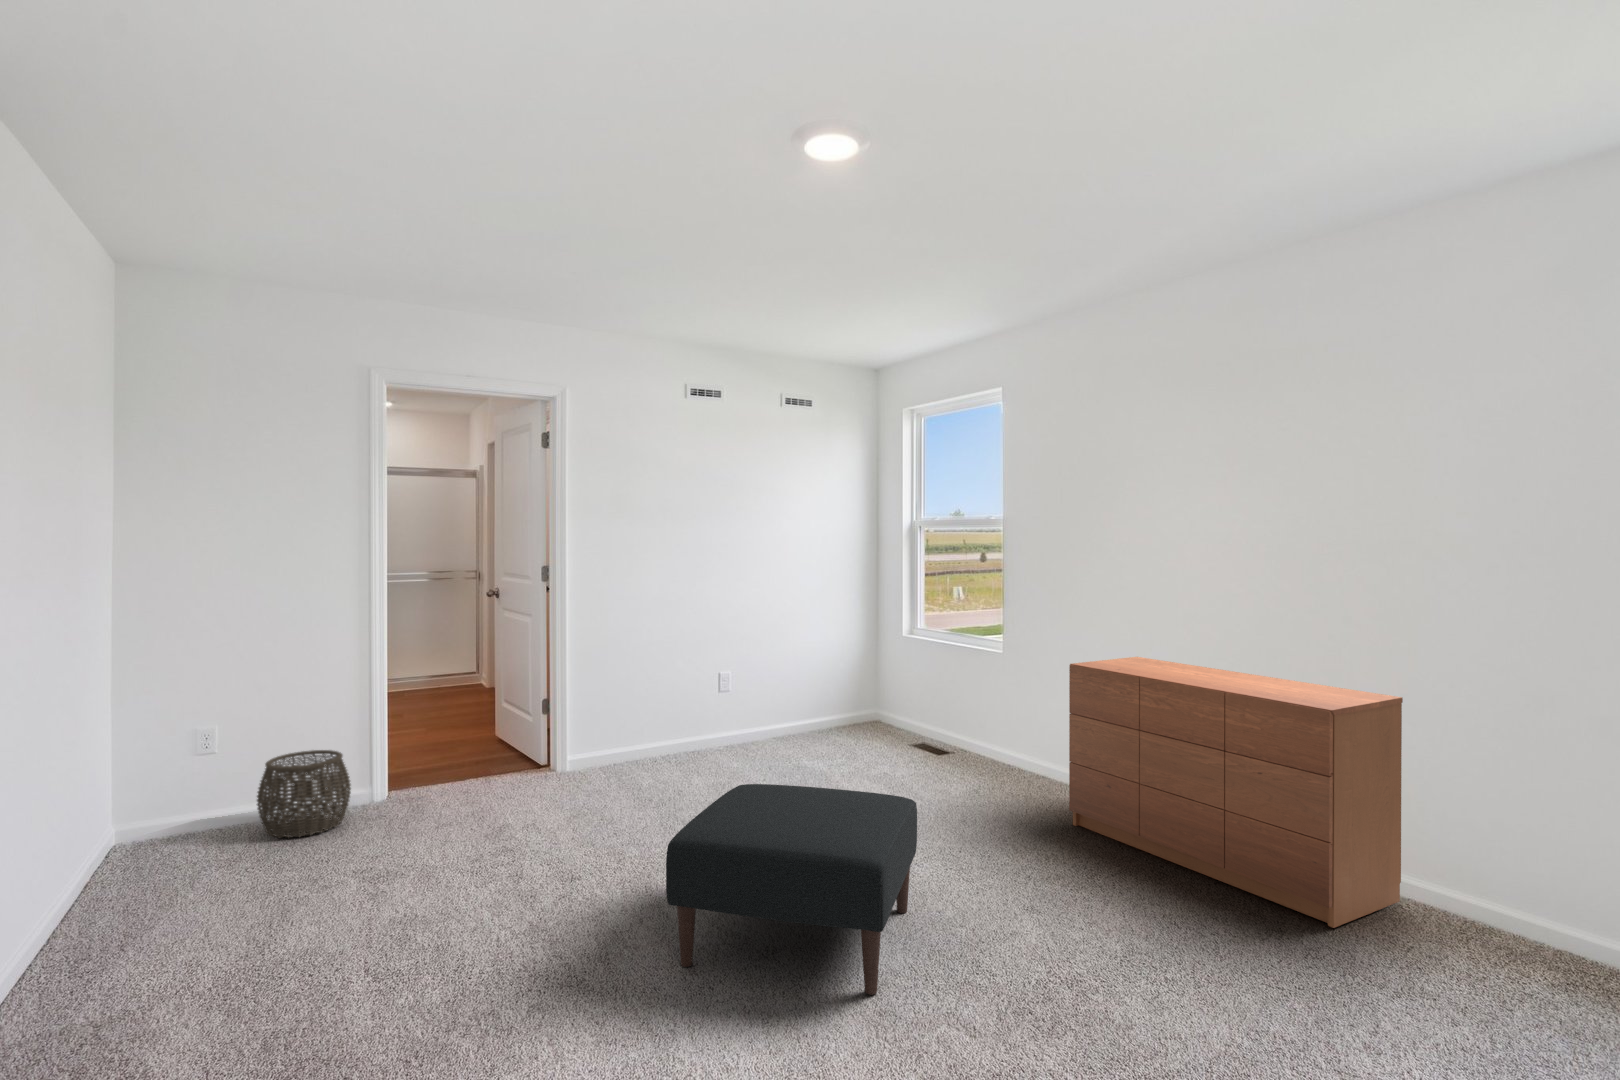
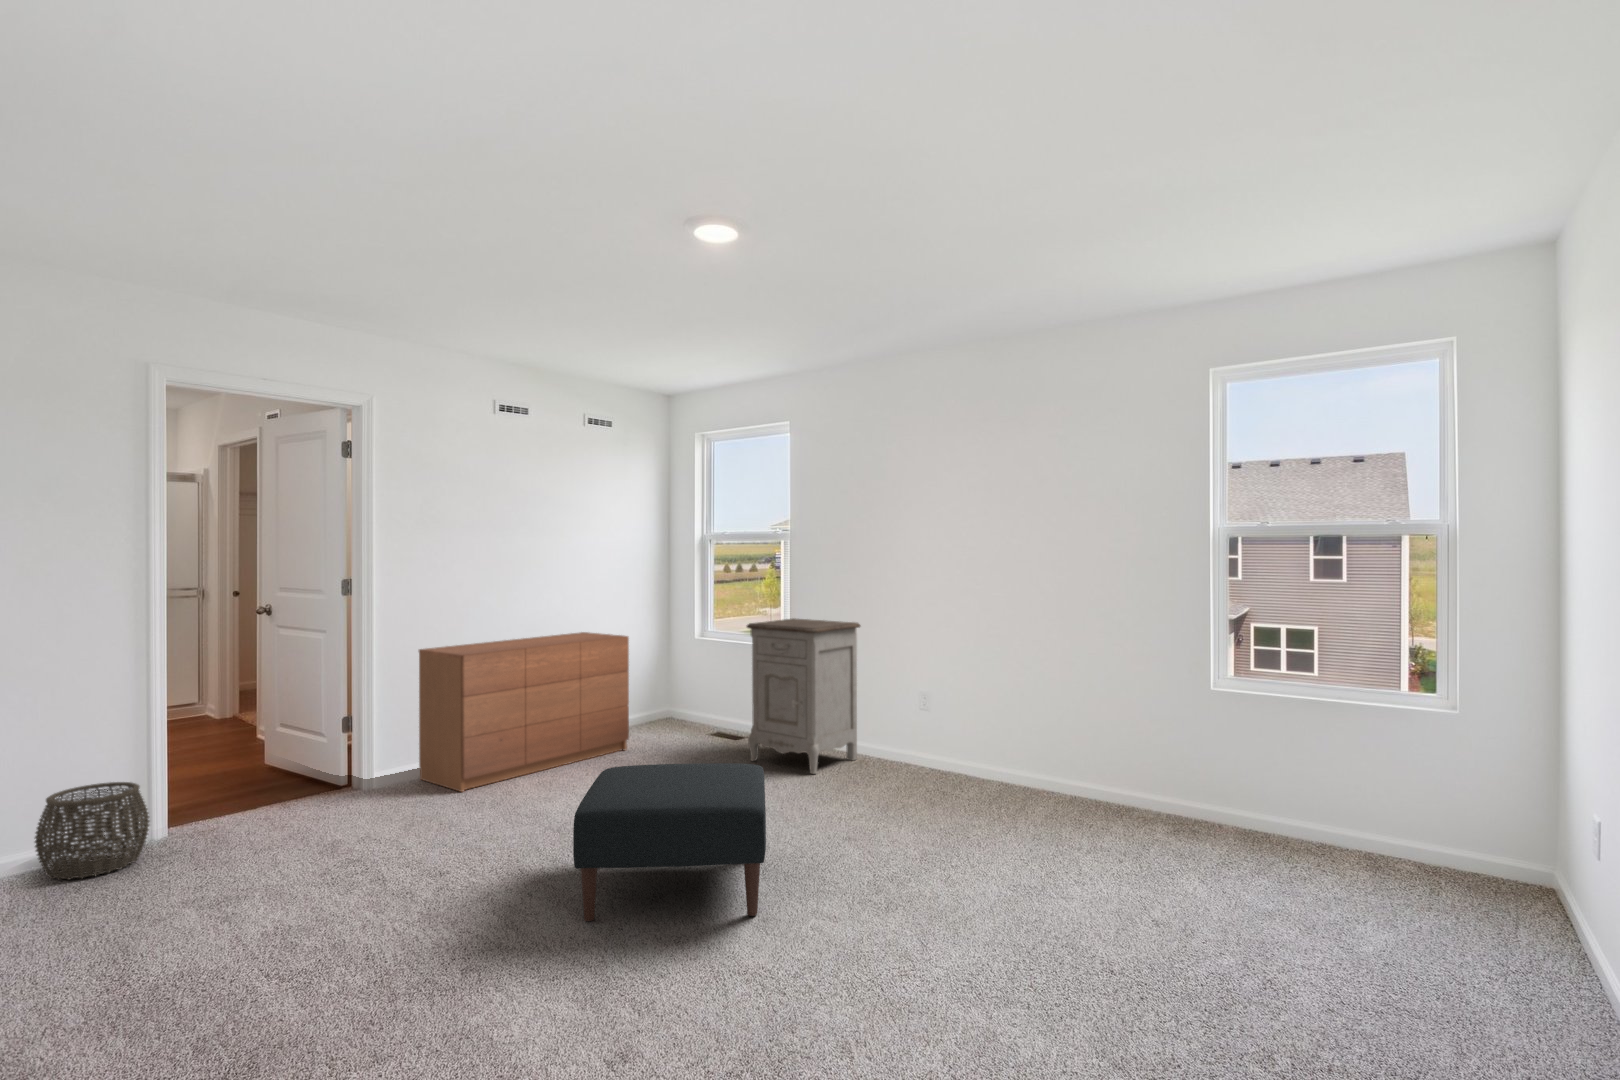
nightstand: none [945,618,1083,804] -> present [747,618,860,774]
dresser: present [1069,657,1403,928] -> present [419,632,629,792]

